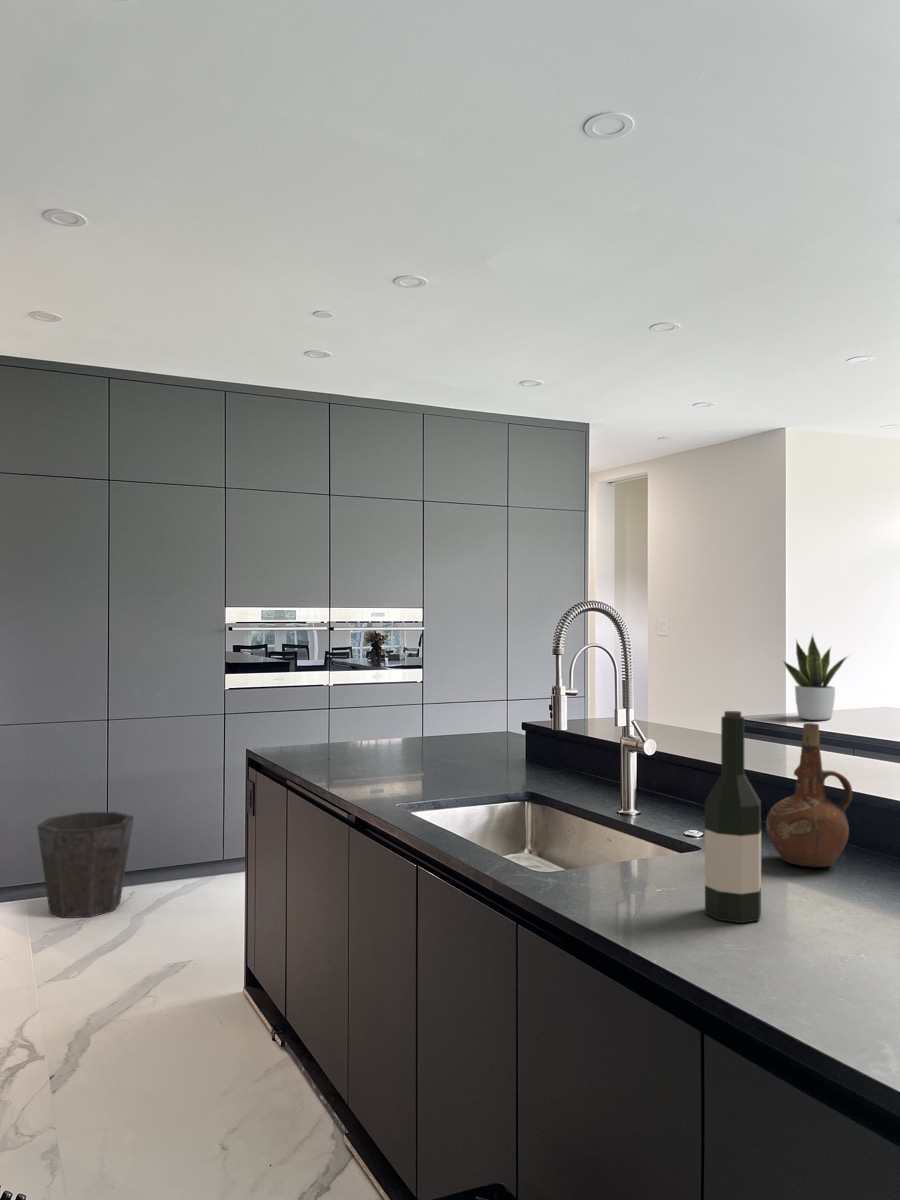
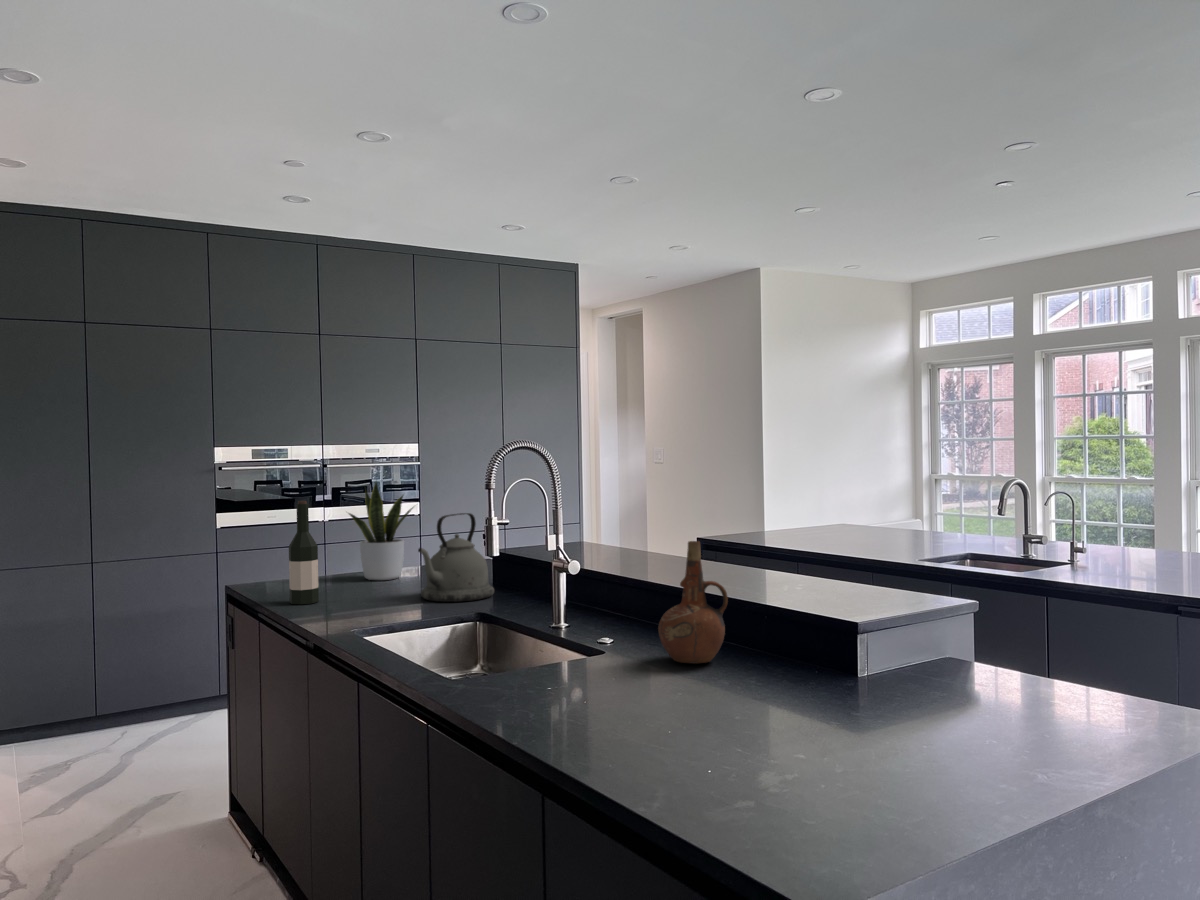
potted plant: present [784,636,846,720] -> present [349,482,413,580]
kettle: none [459,682,538,779] -> present [418,513,494,602]
wine bottle: present [705,711,761,923] -> present [289,501,319,604]
waste bin: present [37,812,133,918] -> none [20,652,123,759]

